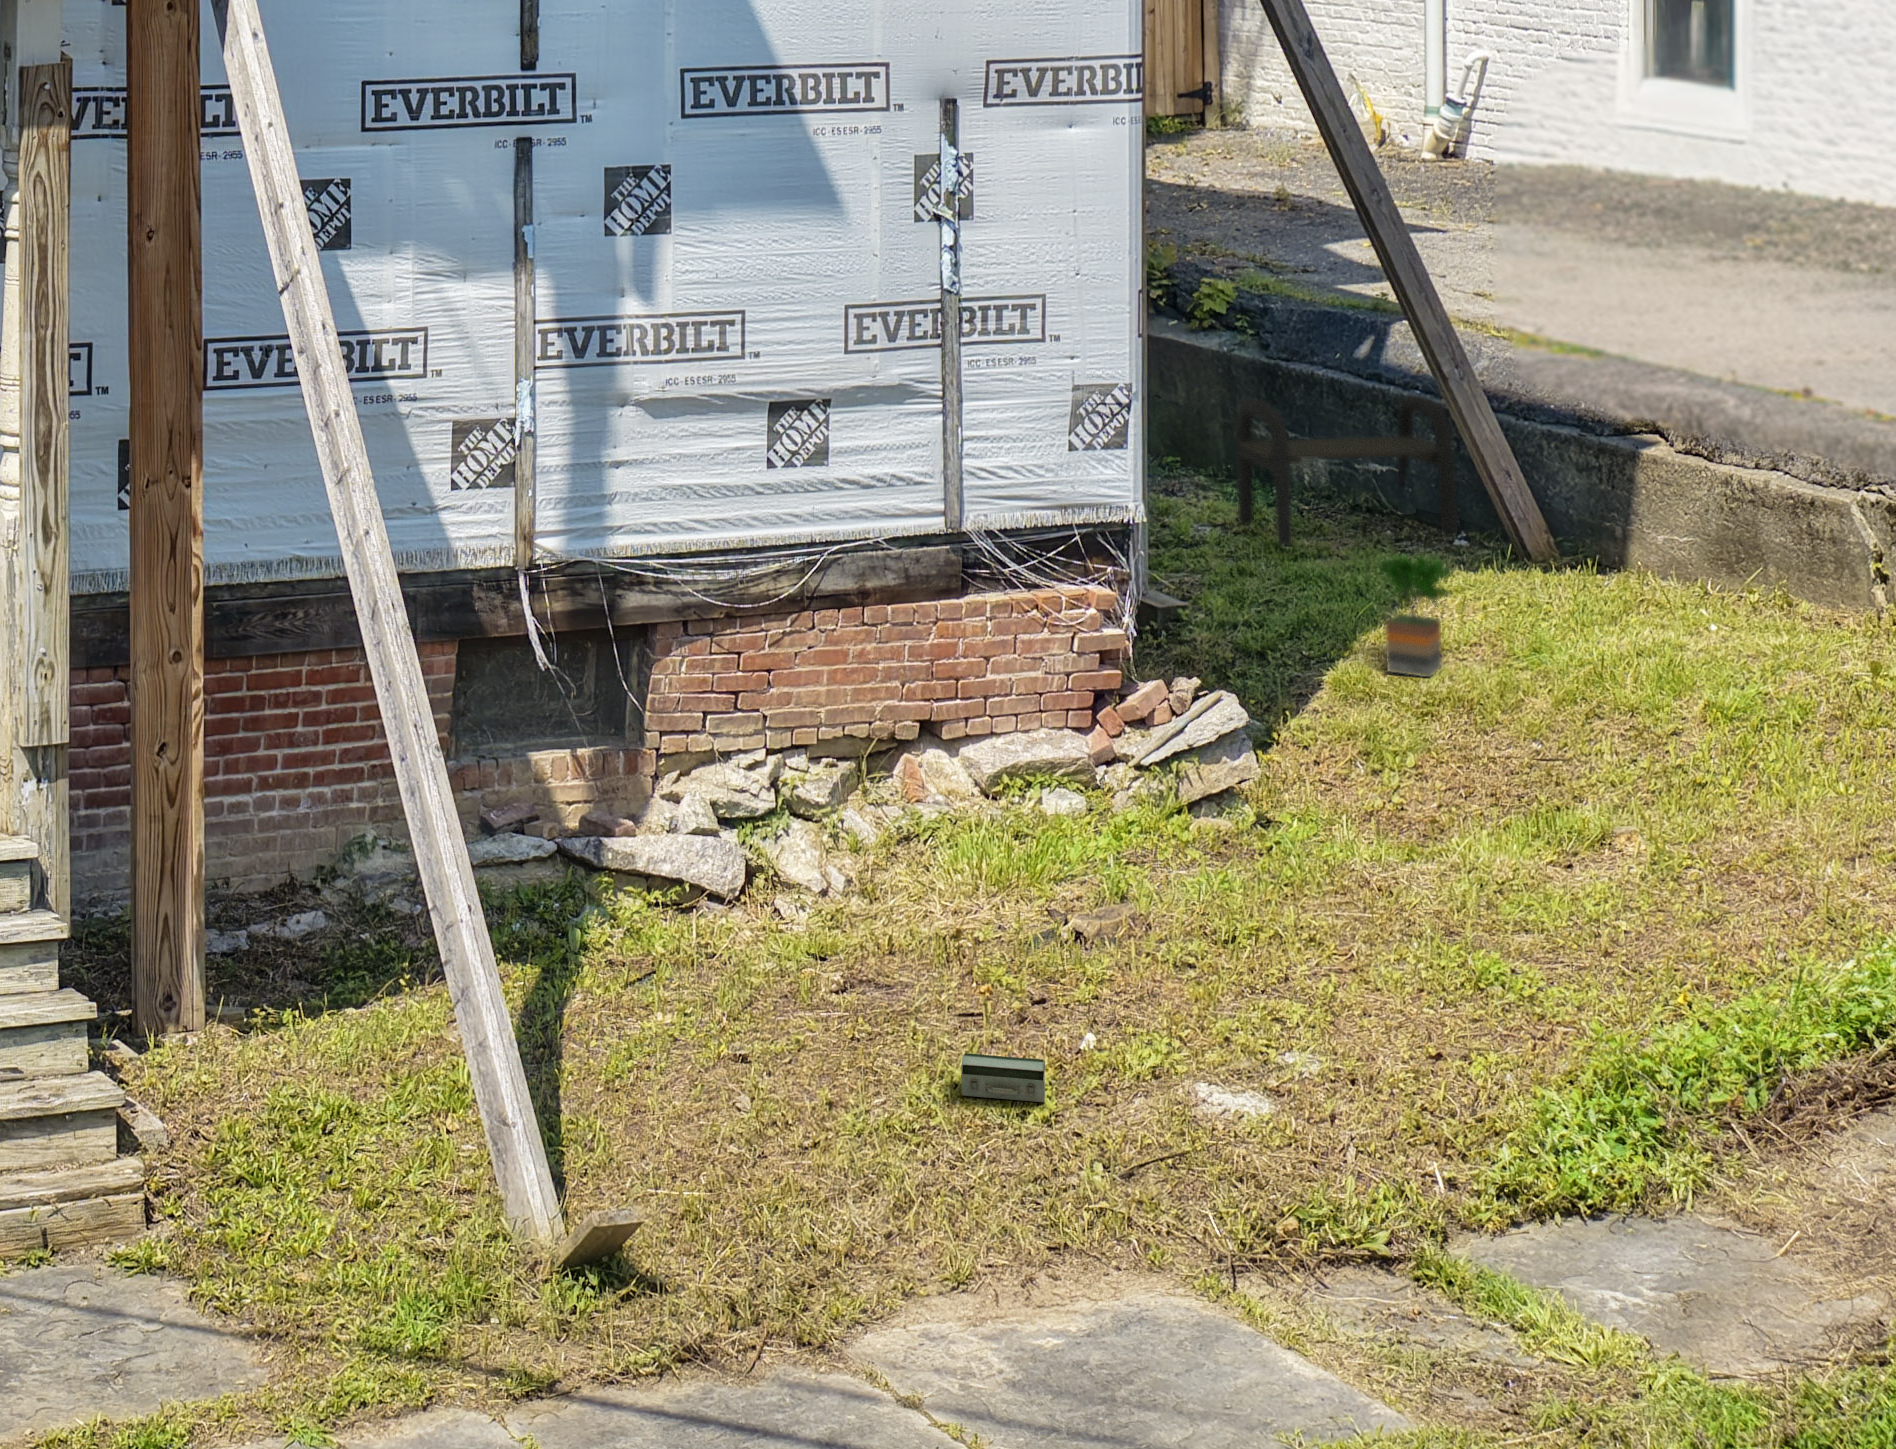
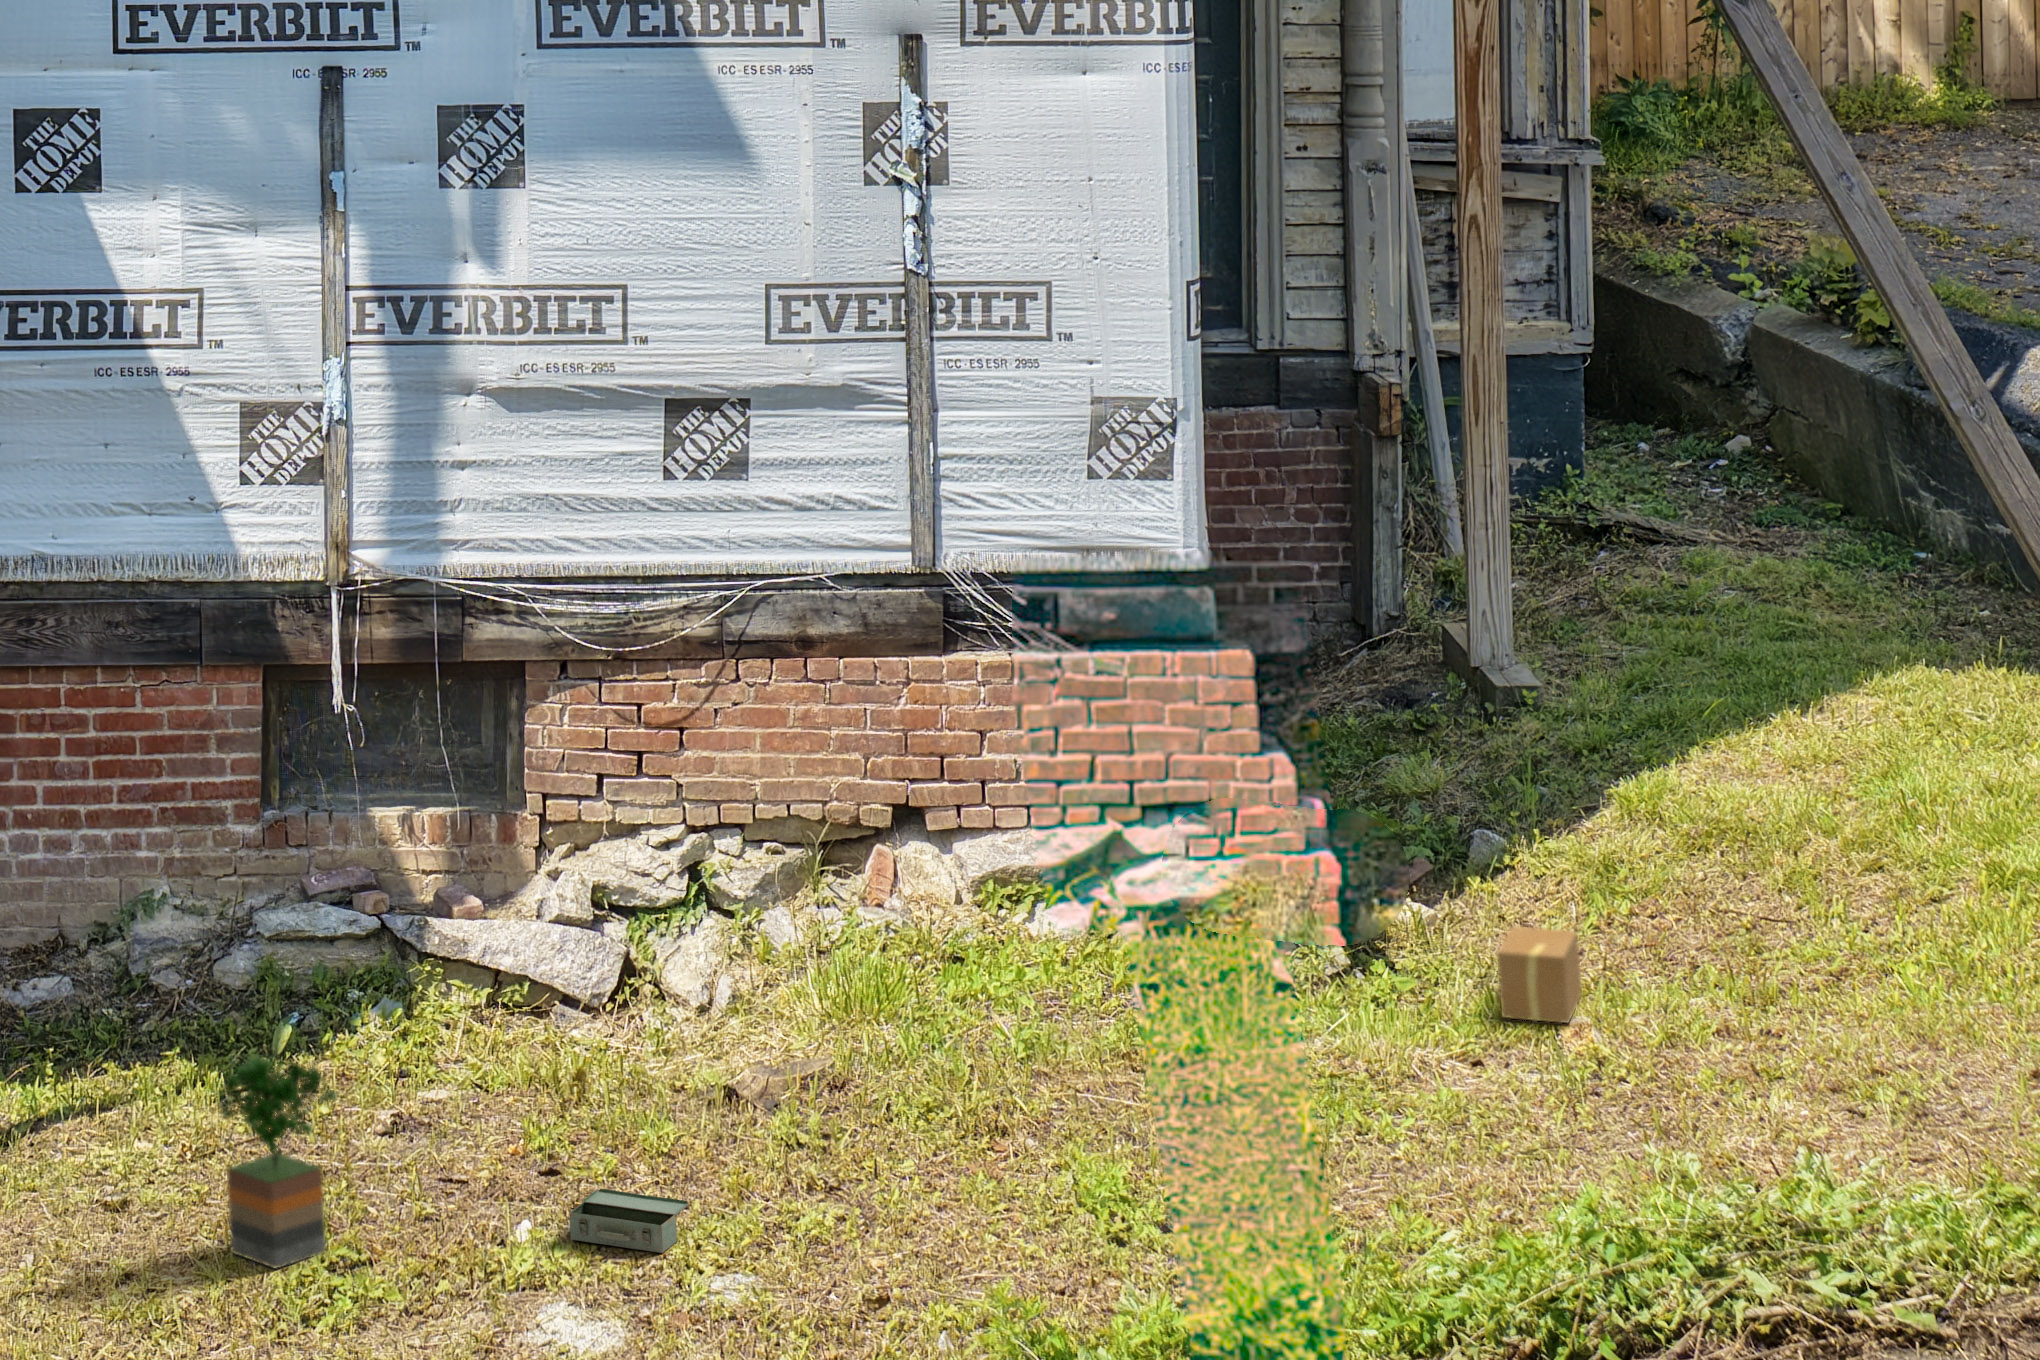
bench: present [1236,394,1458,546] -> none [1584,429,1860,619]
potted tree: present [1378,555,1452,677] -> present [217,1058,339,1268]
cardboard box: none [1478,806,1546,881] -> present [1497,926,1582,1023]

